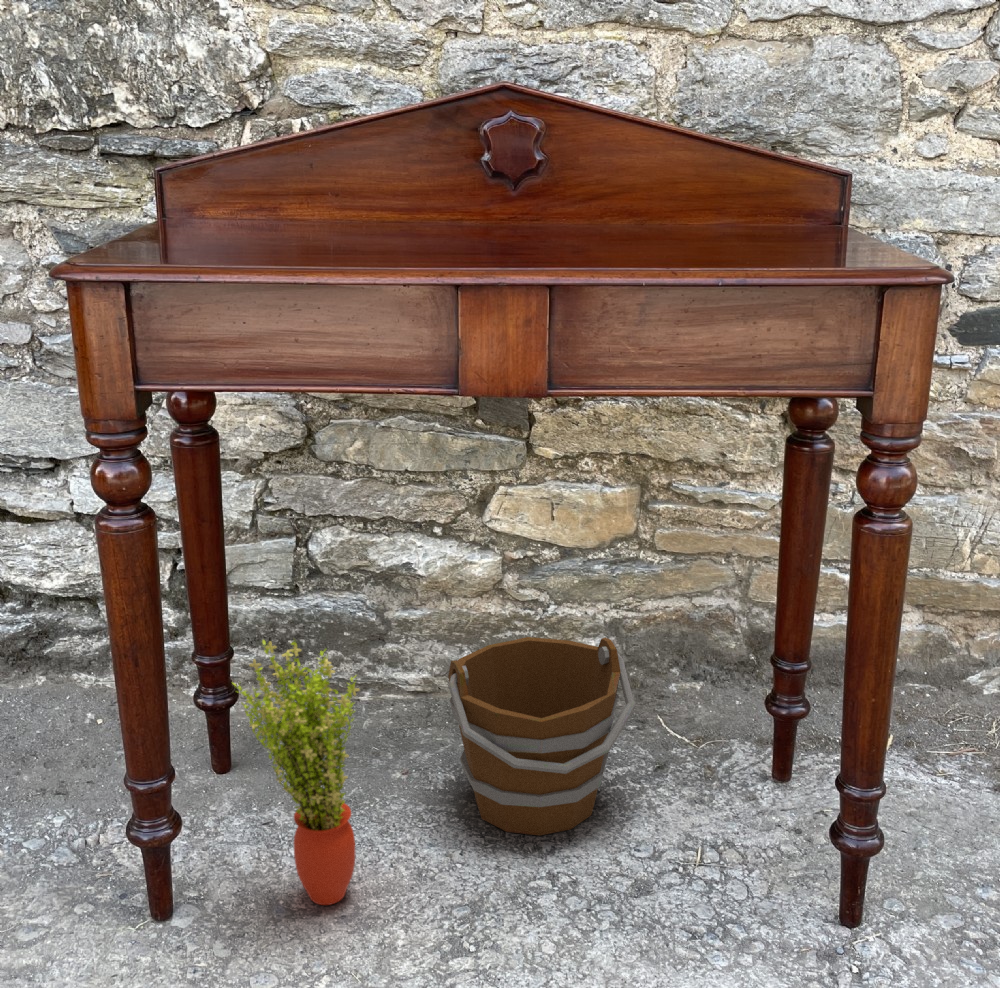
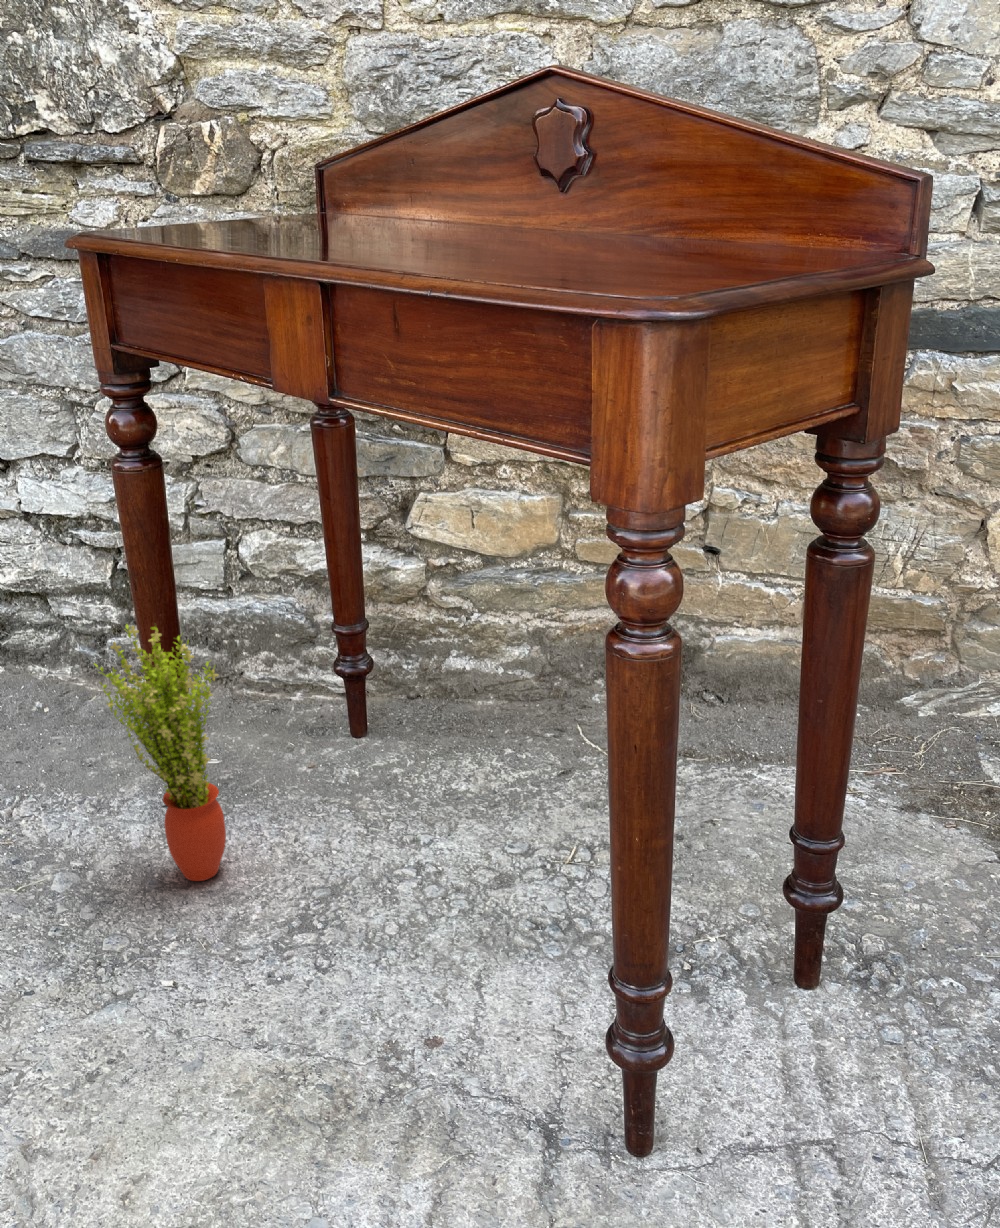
bucket: present [448,637,635,836] -> none [330,639,516,829]

